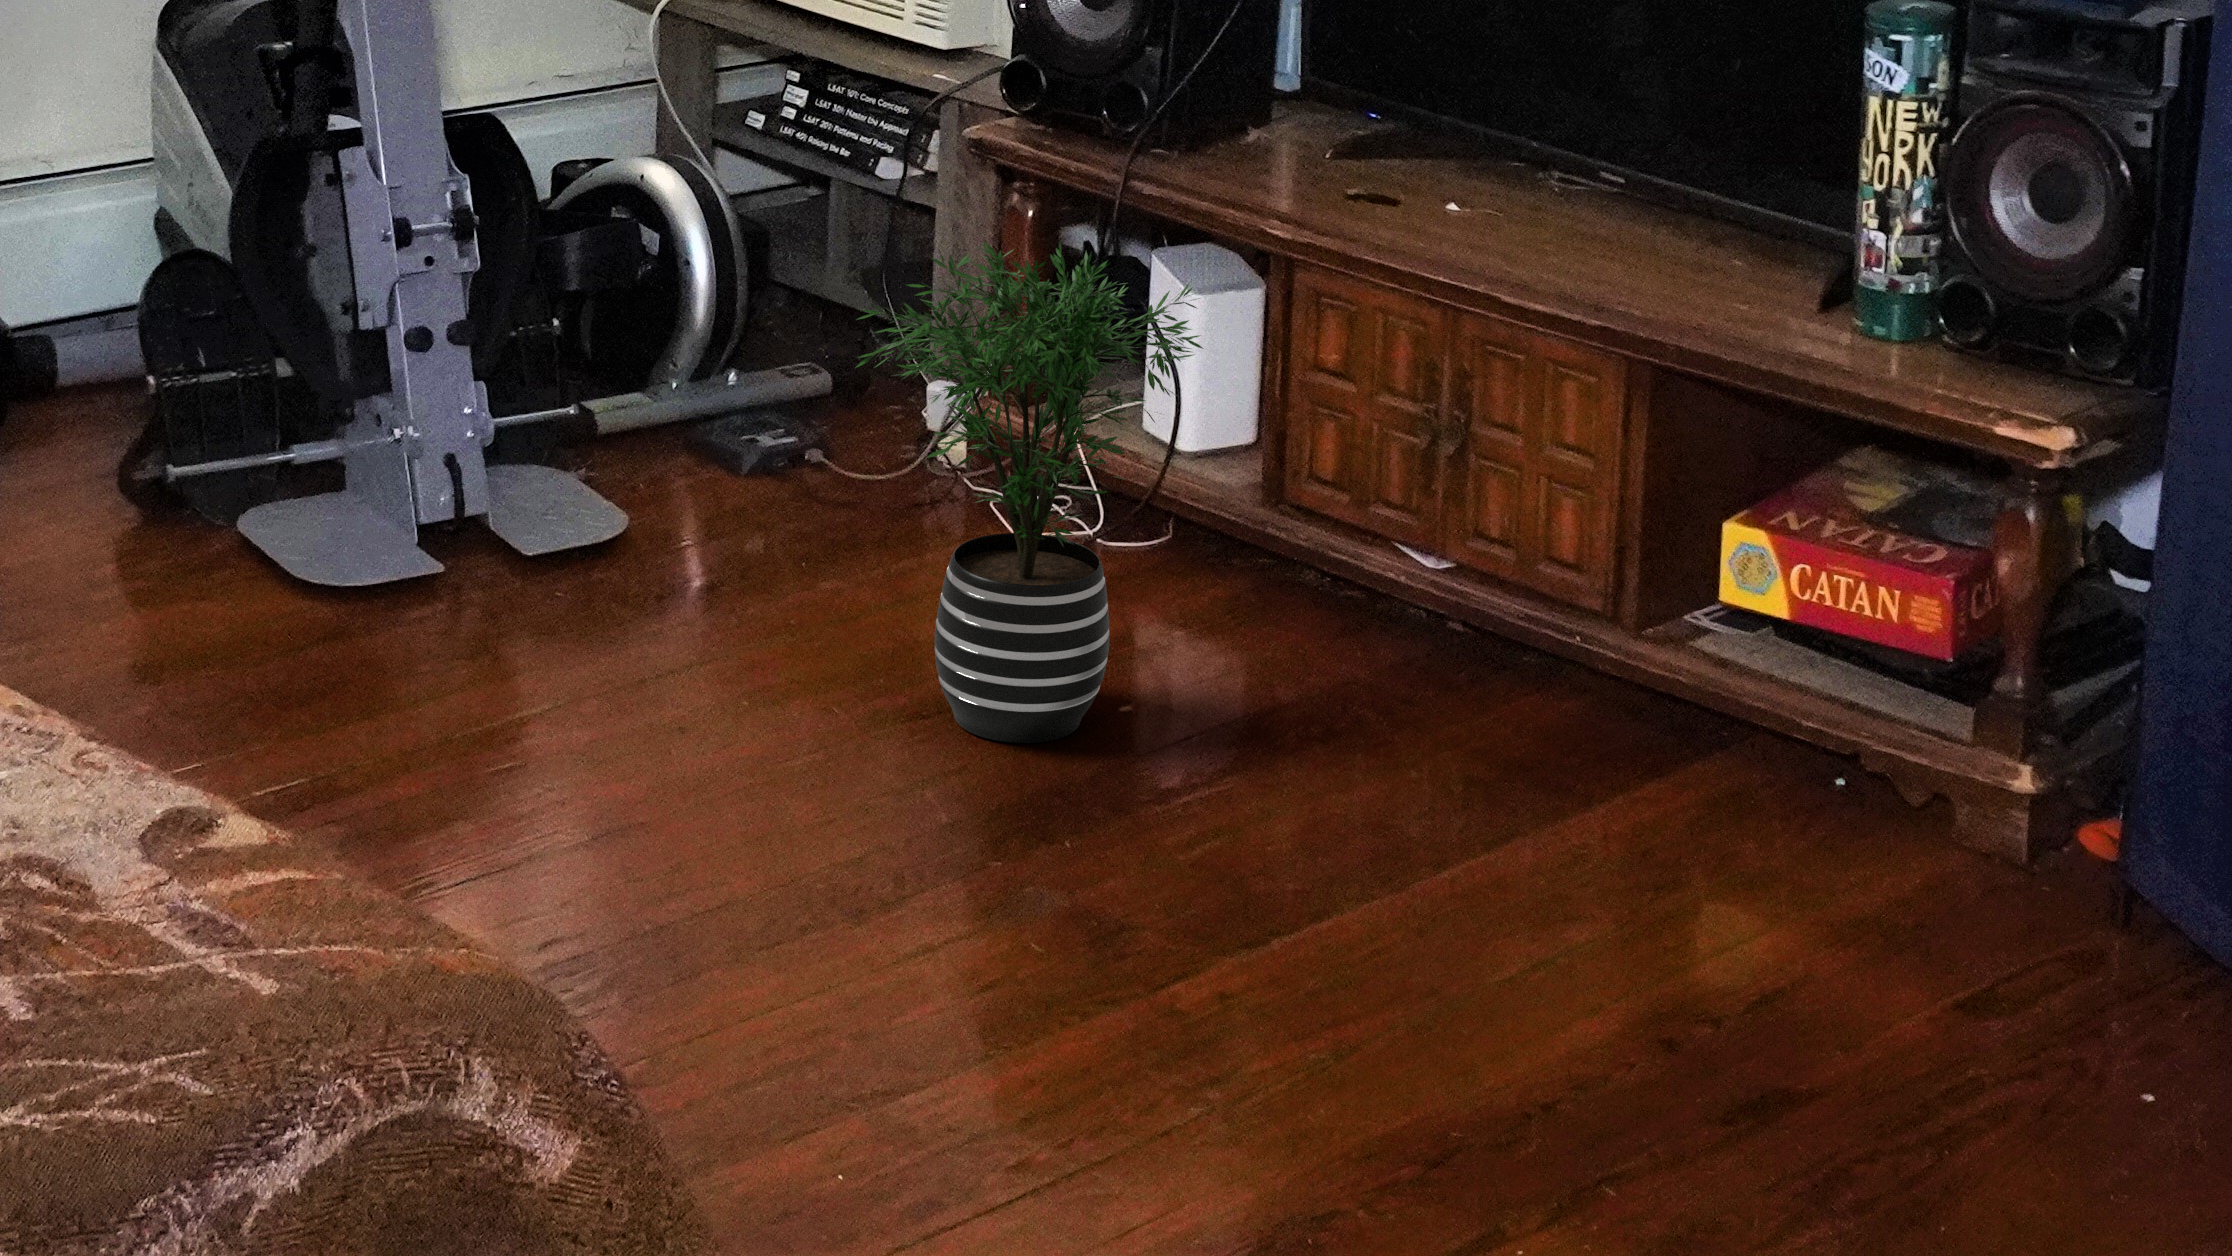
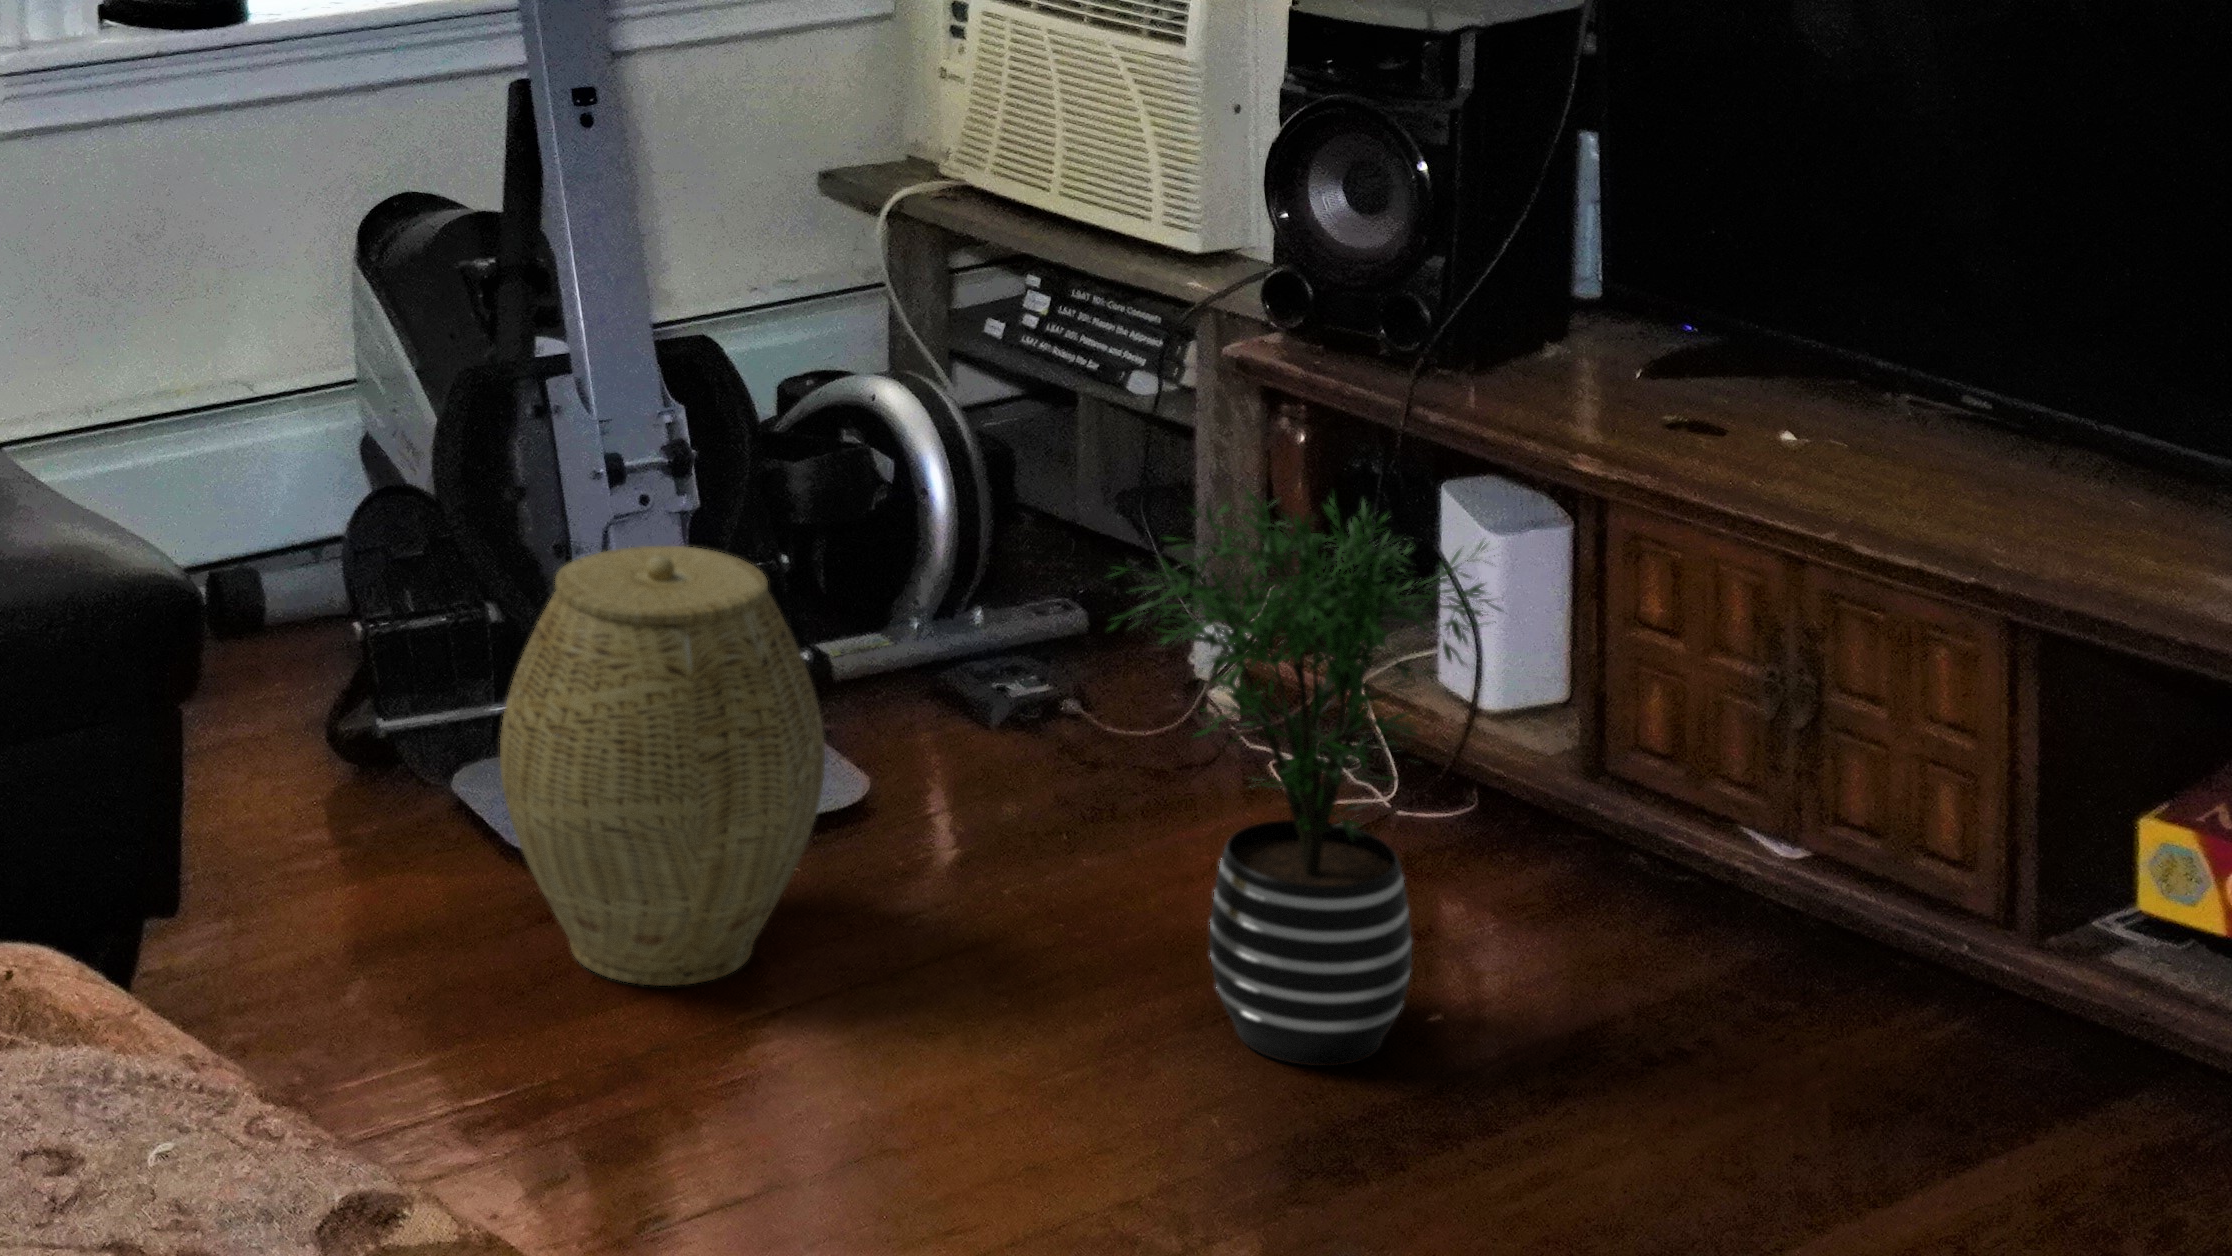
woven basket: none [298,298,597,692] -> present [500,546,825,986]

